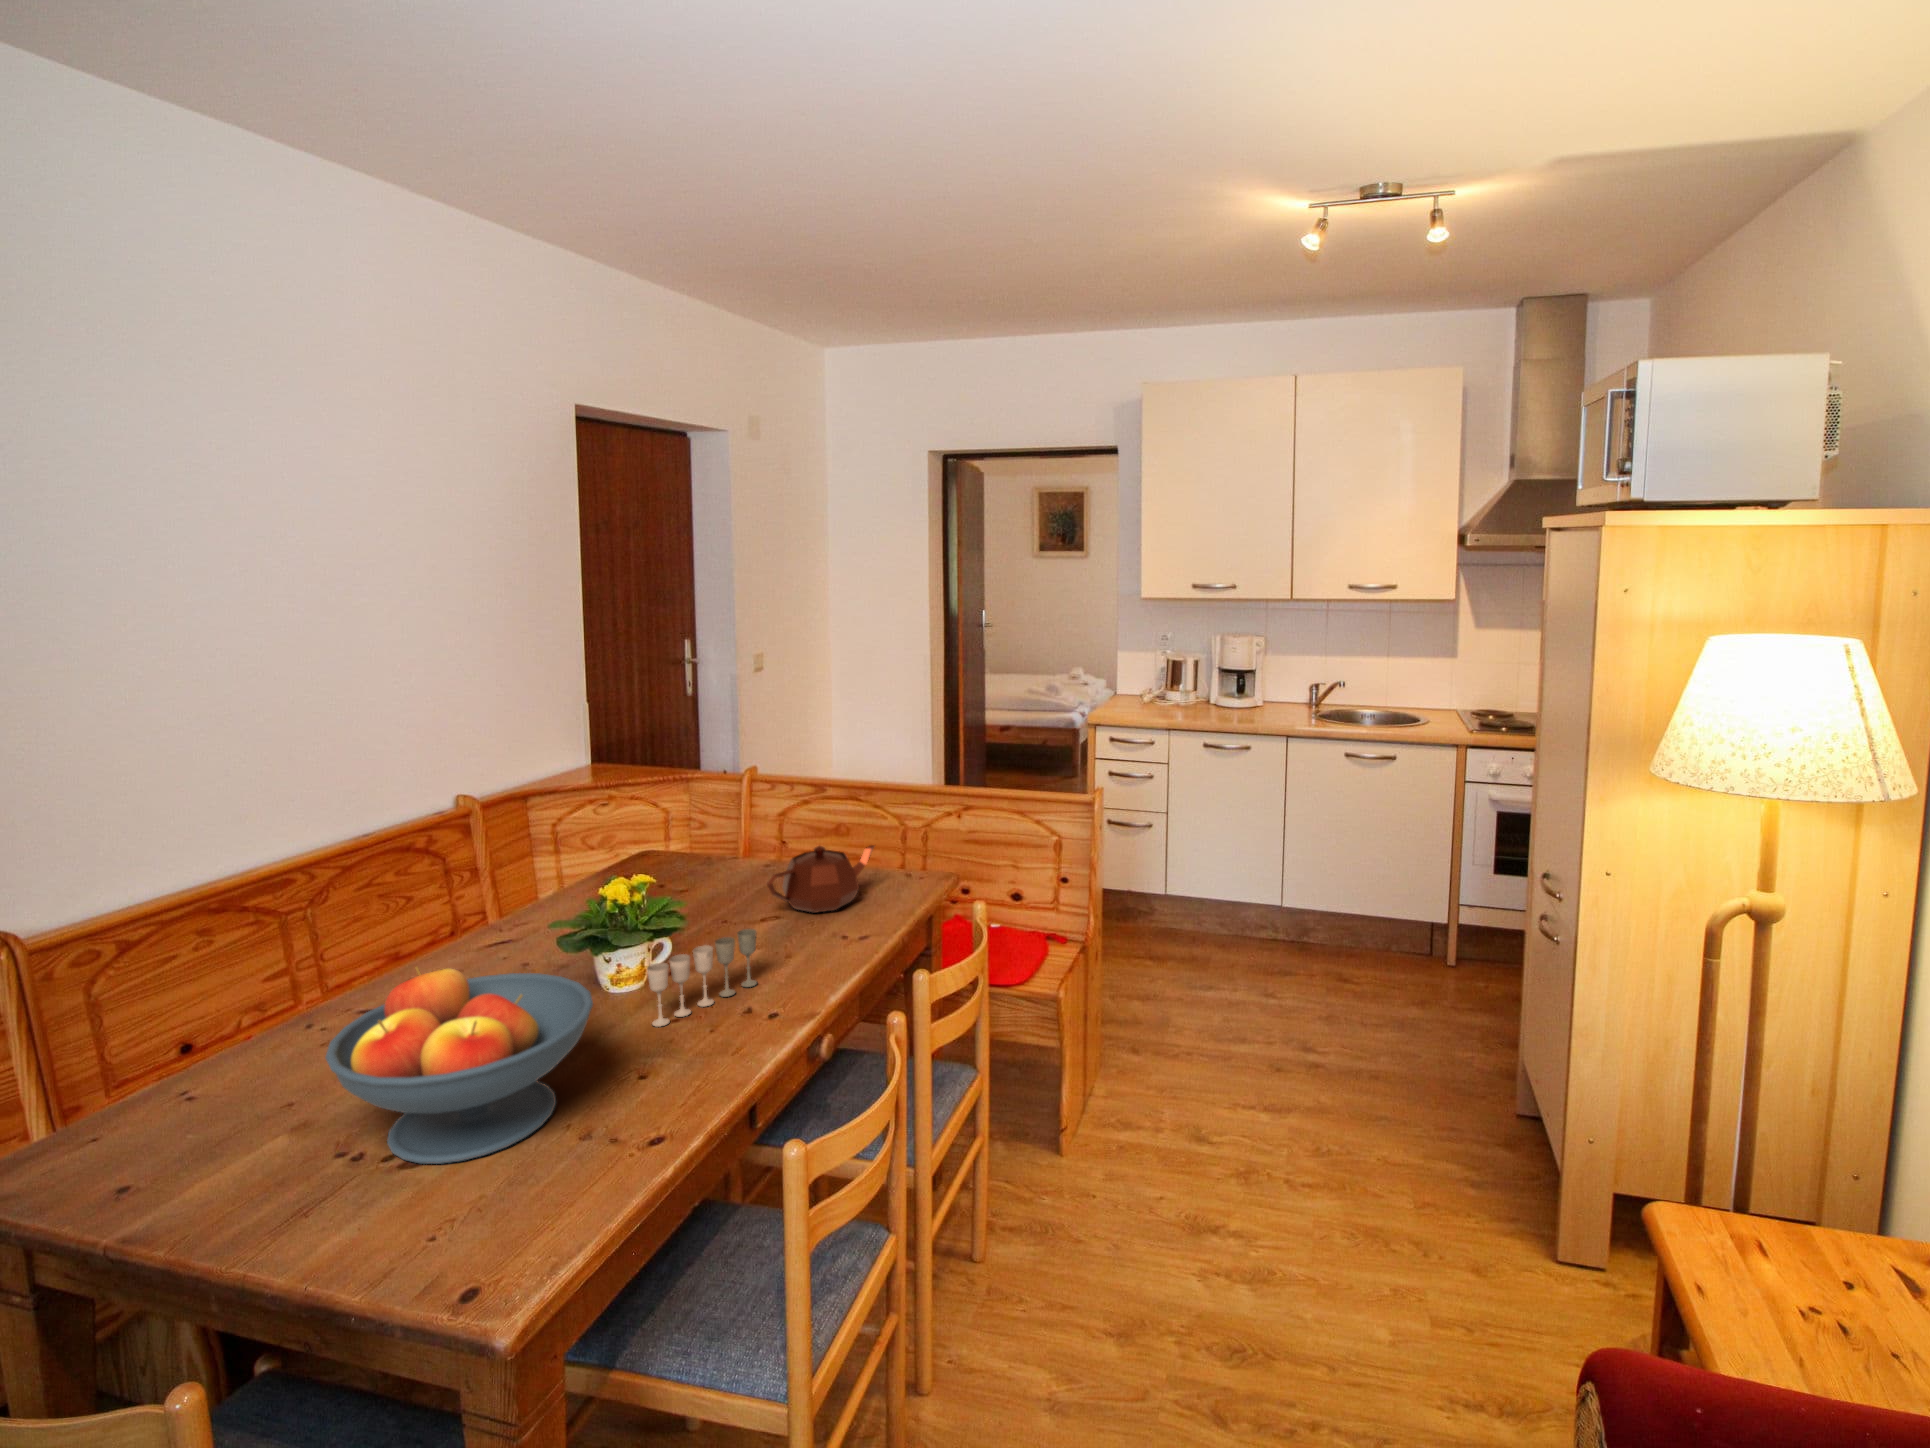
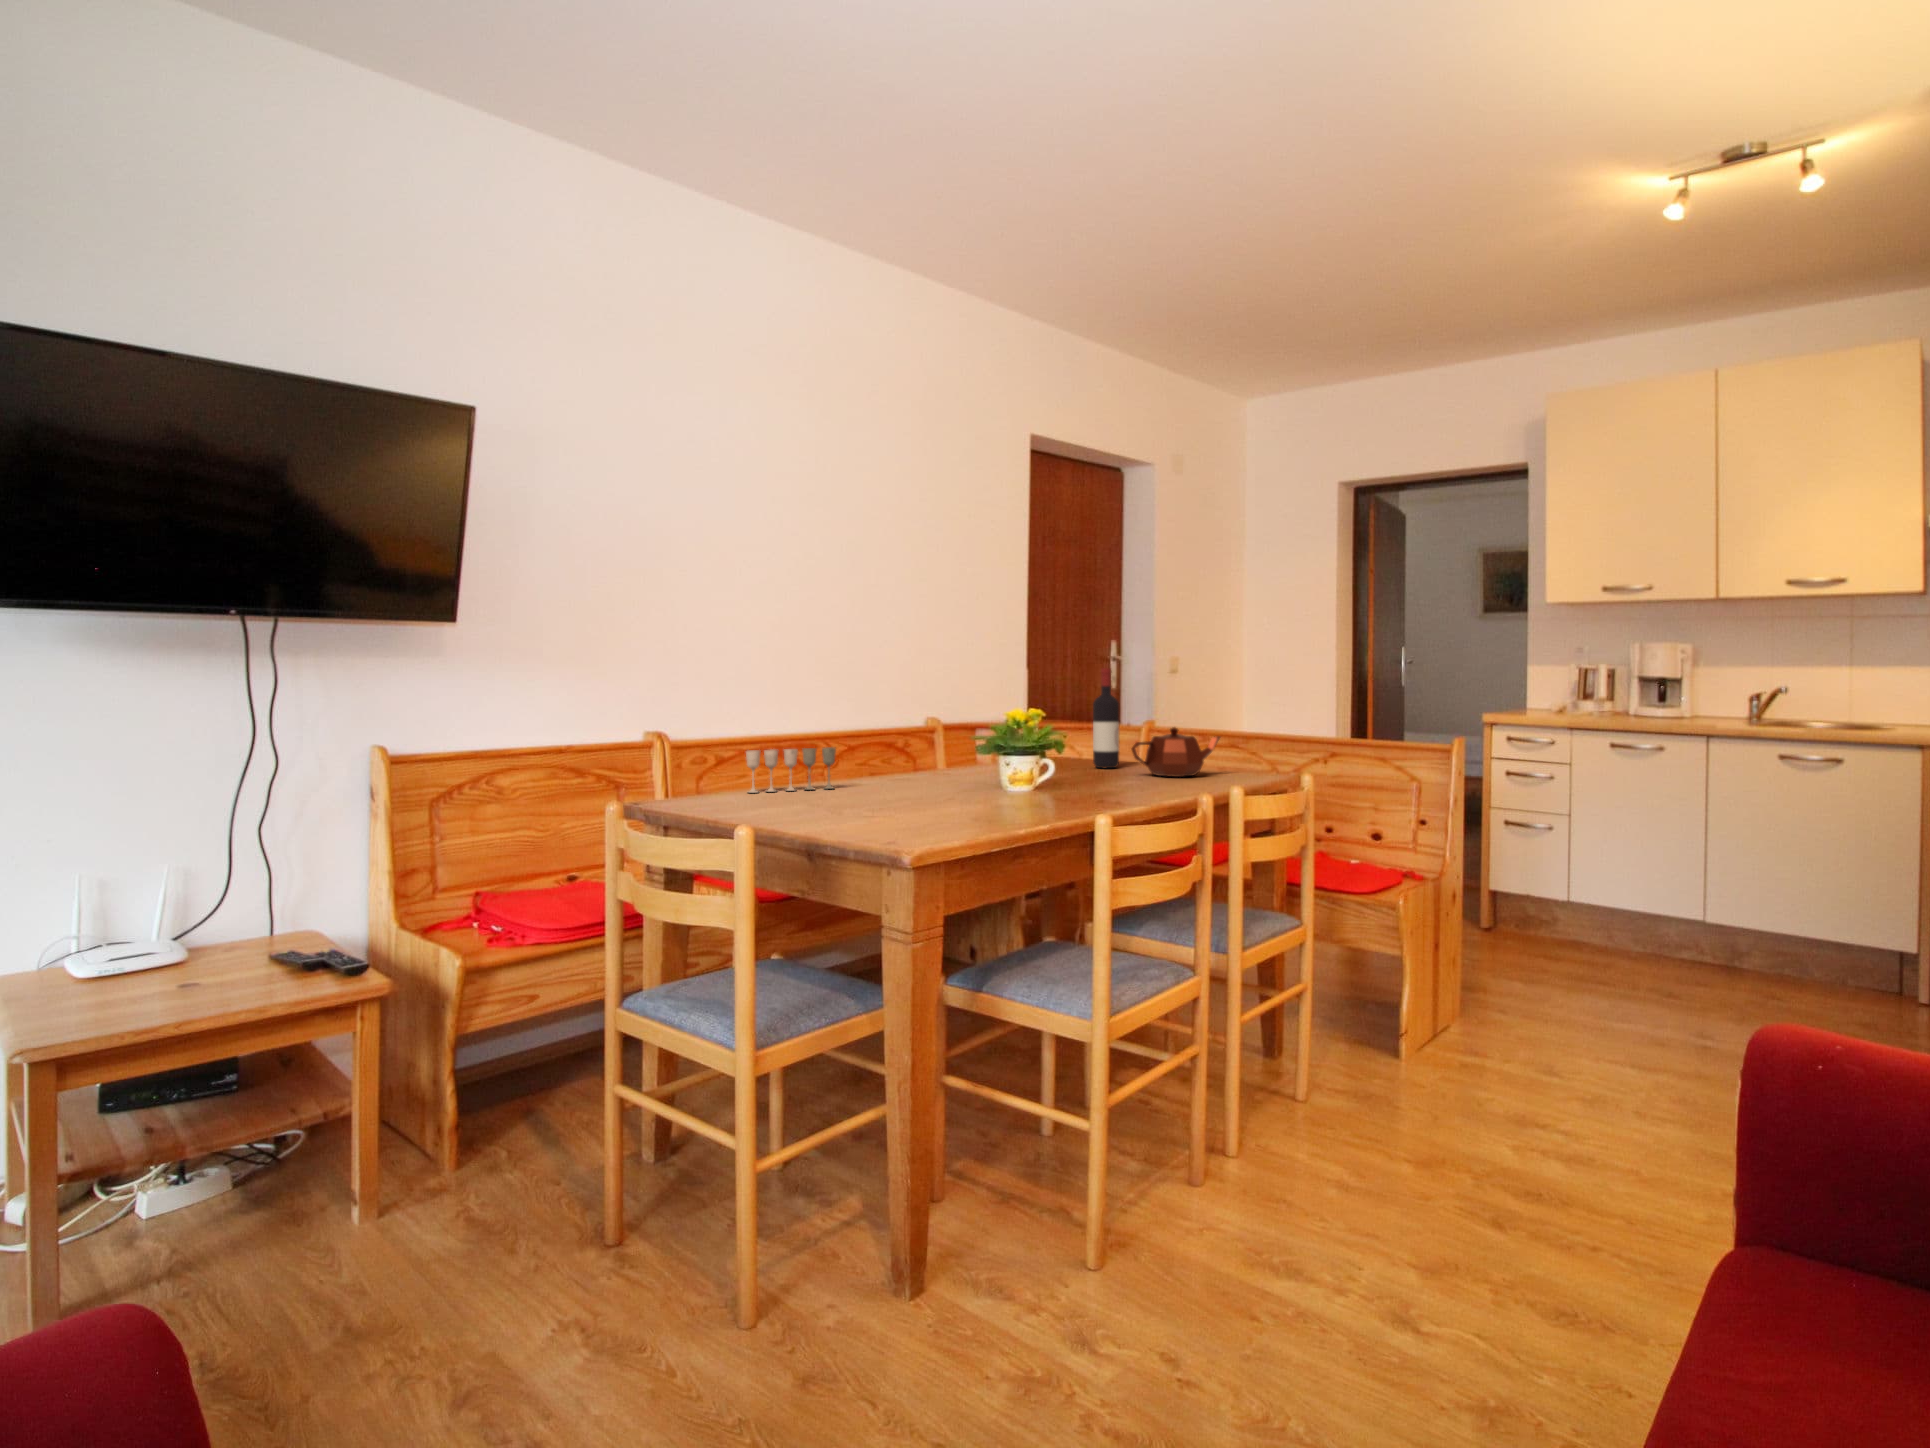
wine bottle: none [703,760,742,890] -> present [1093,668,1119,768]
wine glass: present [647,929,757,1027] -> present [746,747,836,793]
fruit bowl: present [325,967,593,1164] -> none [847,710,992,807]

